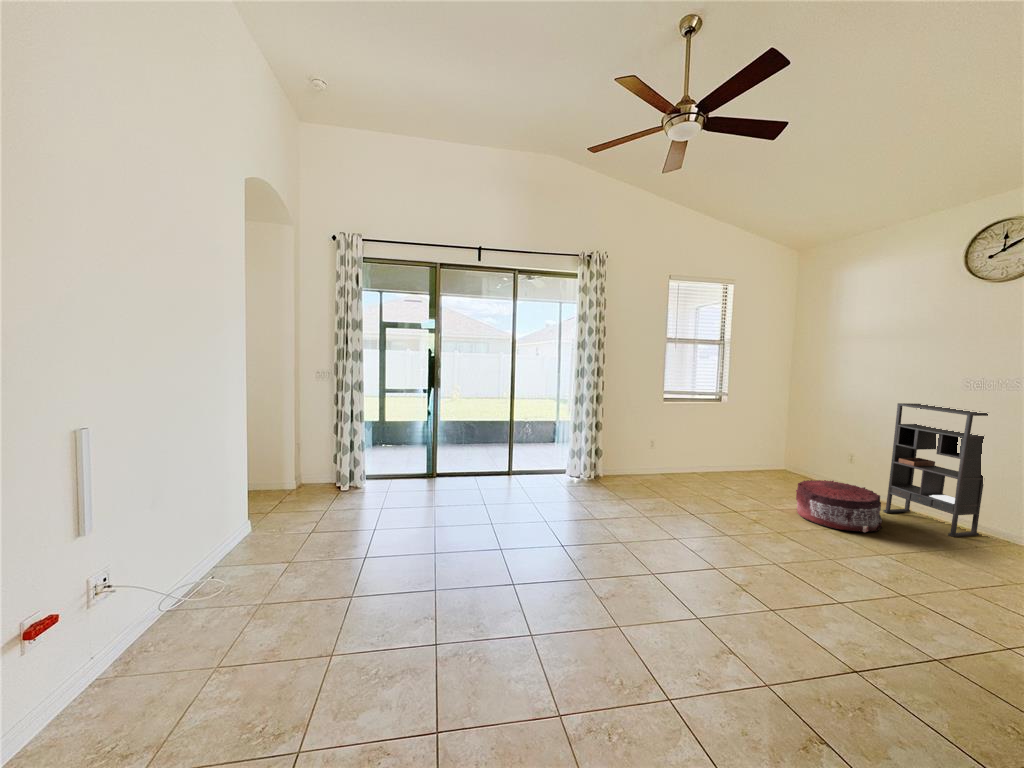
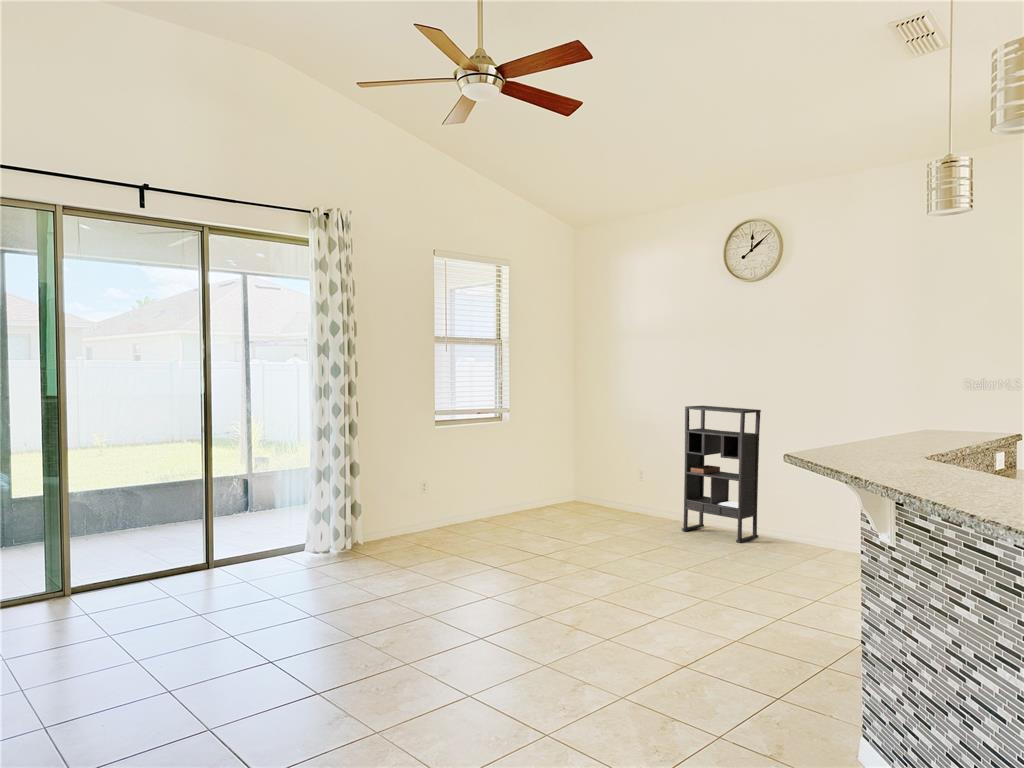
pouf: present [796,480,882,532] -> none [600,502,684,555]

